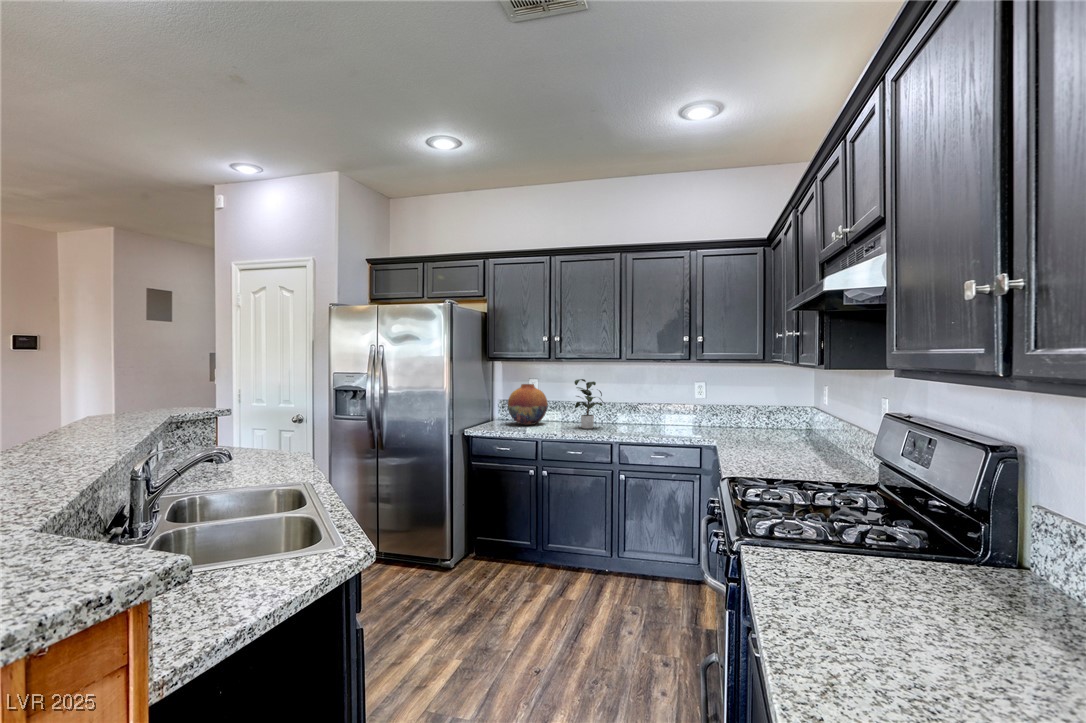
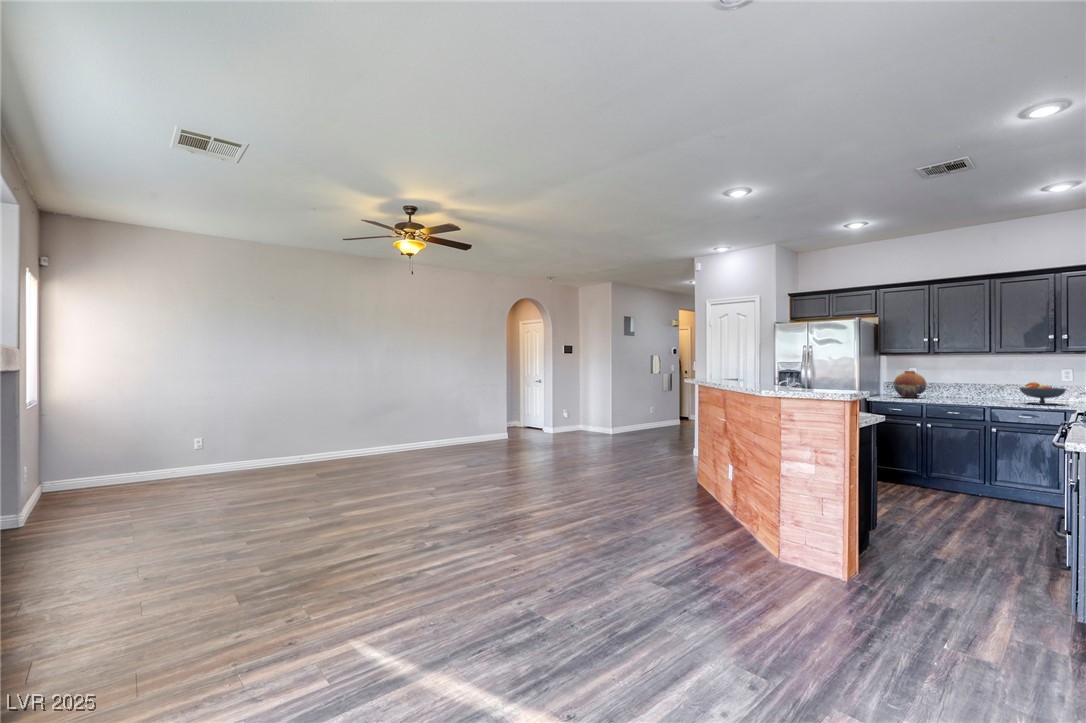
potted plant: present [575,379,603,429] -> none [946,366,984,400]
fruit bowl: none [651,403,704,438] -> present [1020,382,1066,405]

